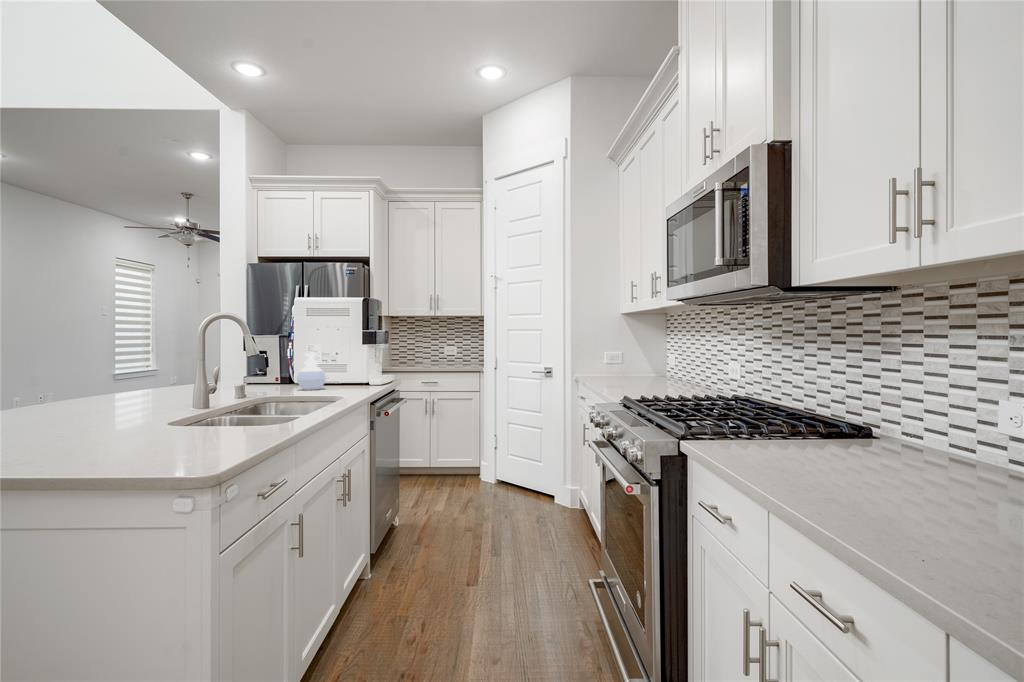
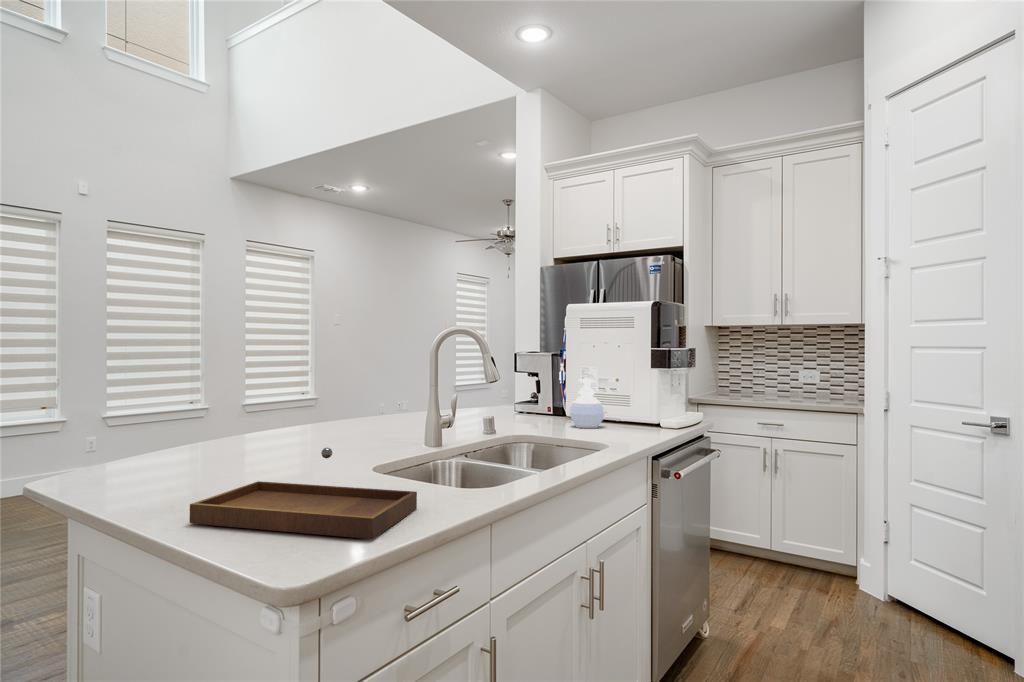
tray: none [40,397,242,467] -> present [190,448,417,539]

